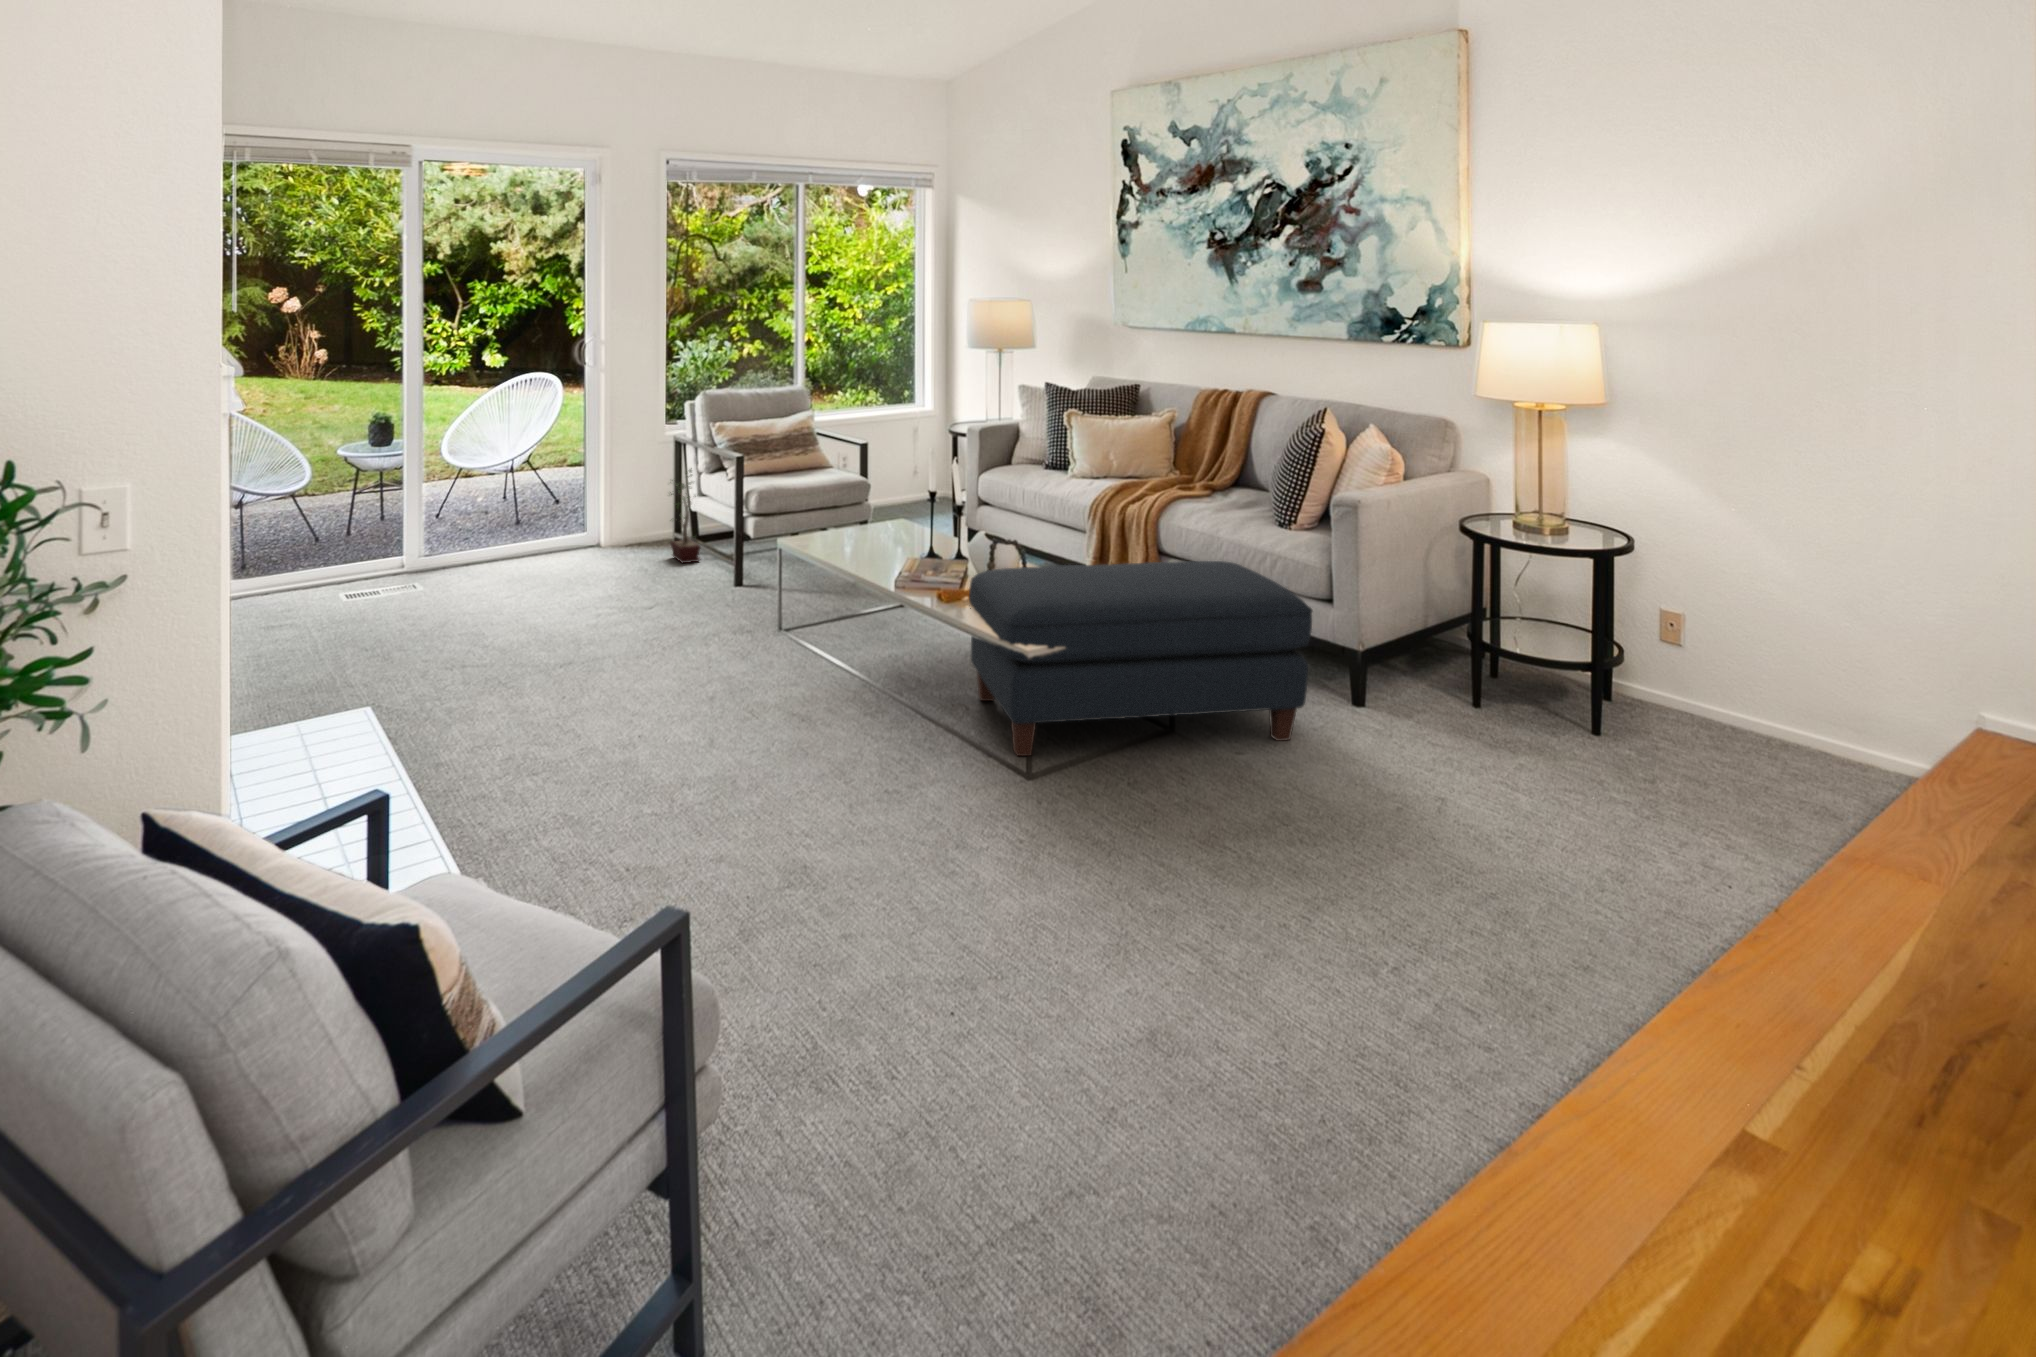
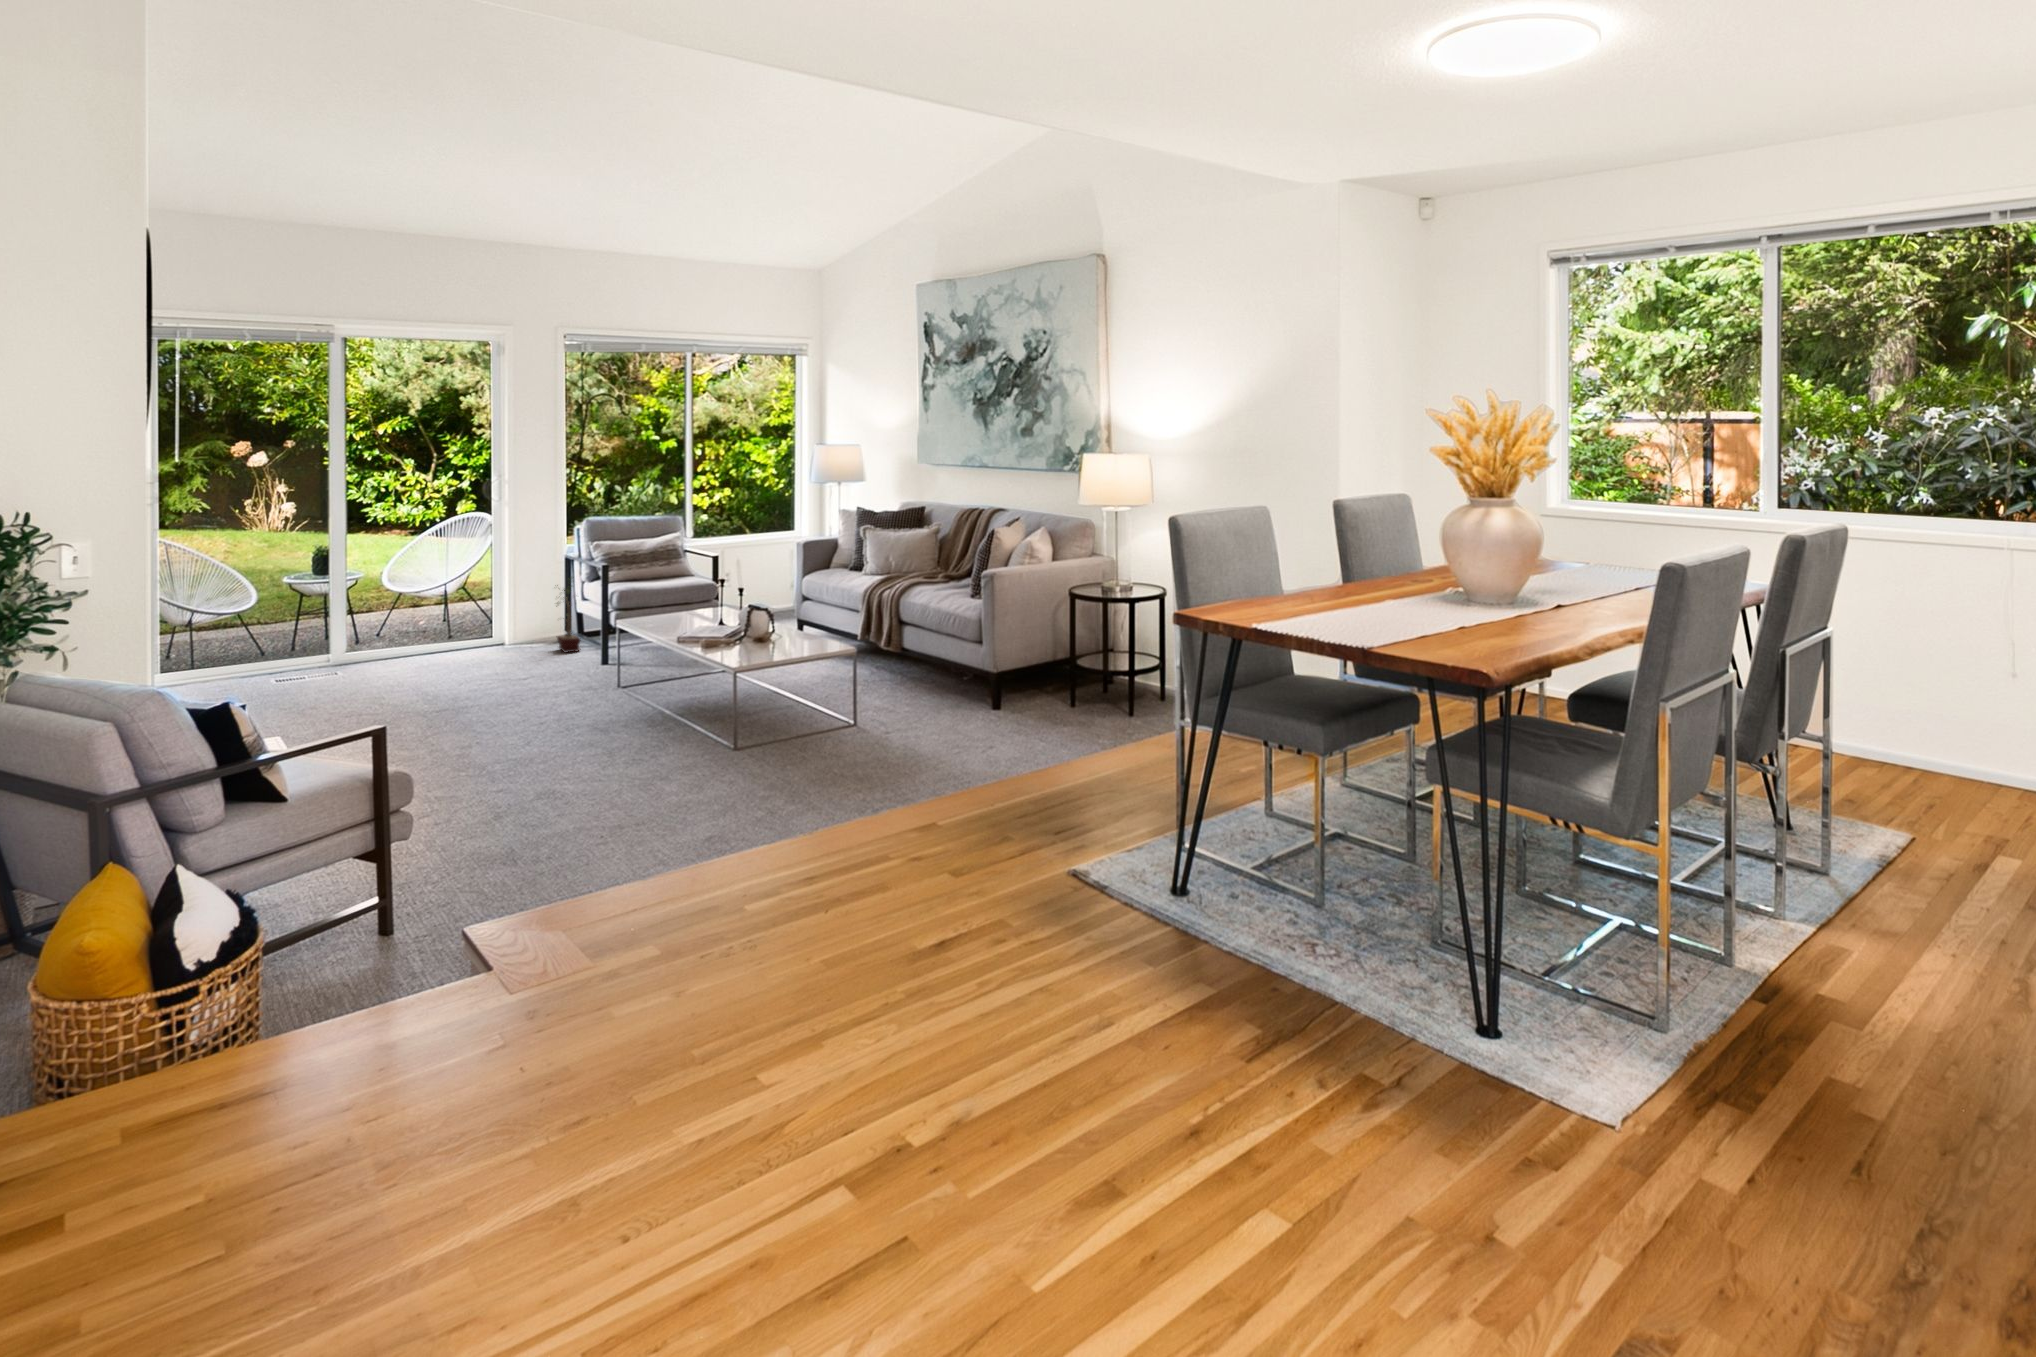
ottoman: present [969,561,1312,756] -> none [713,617,931,744]

